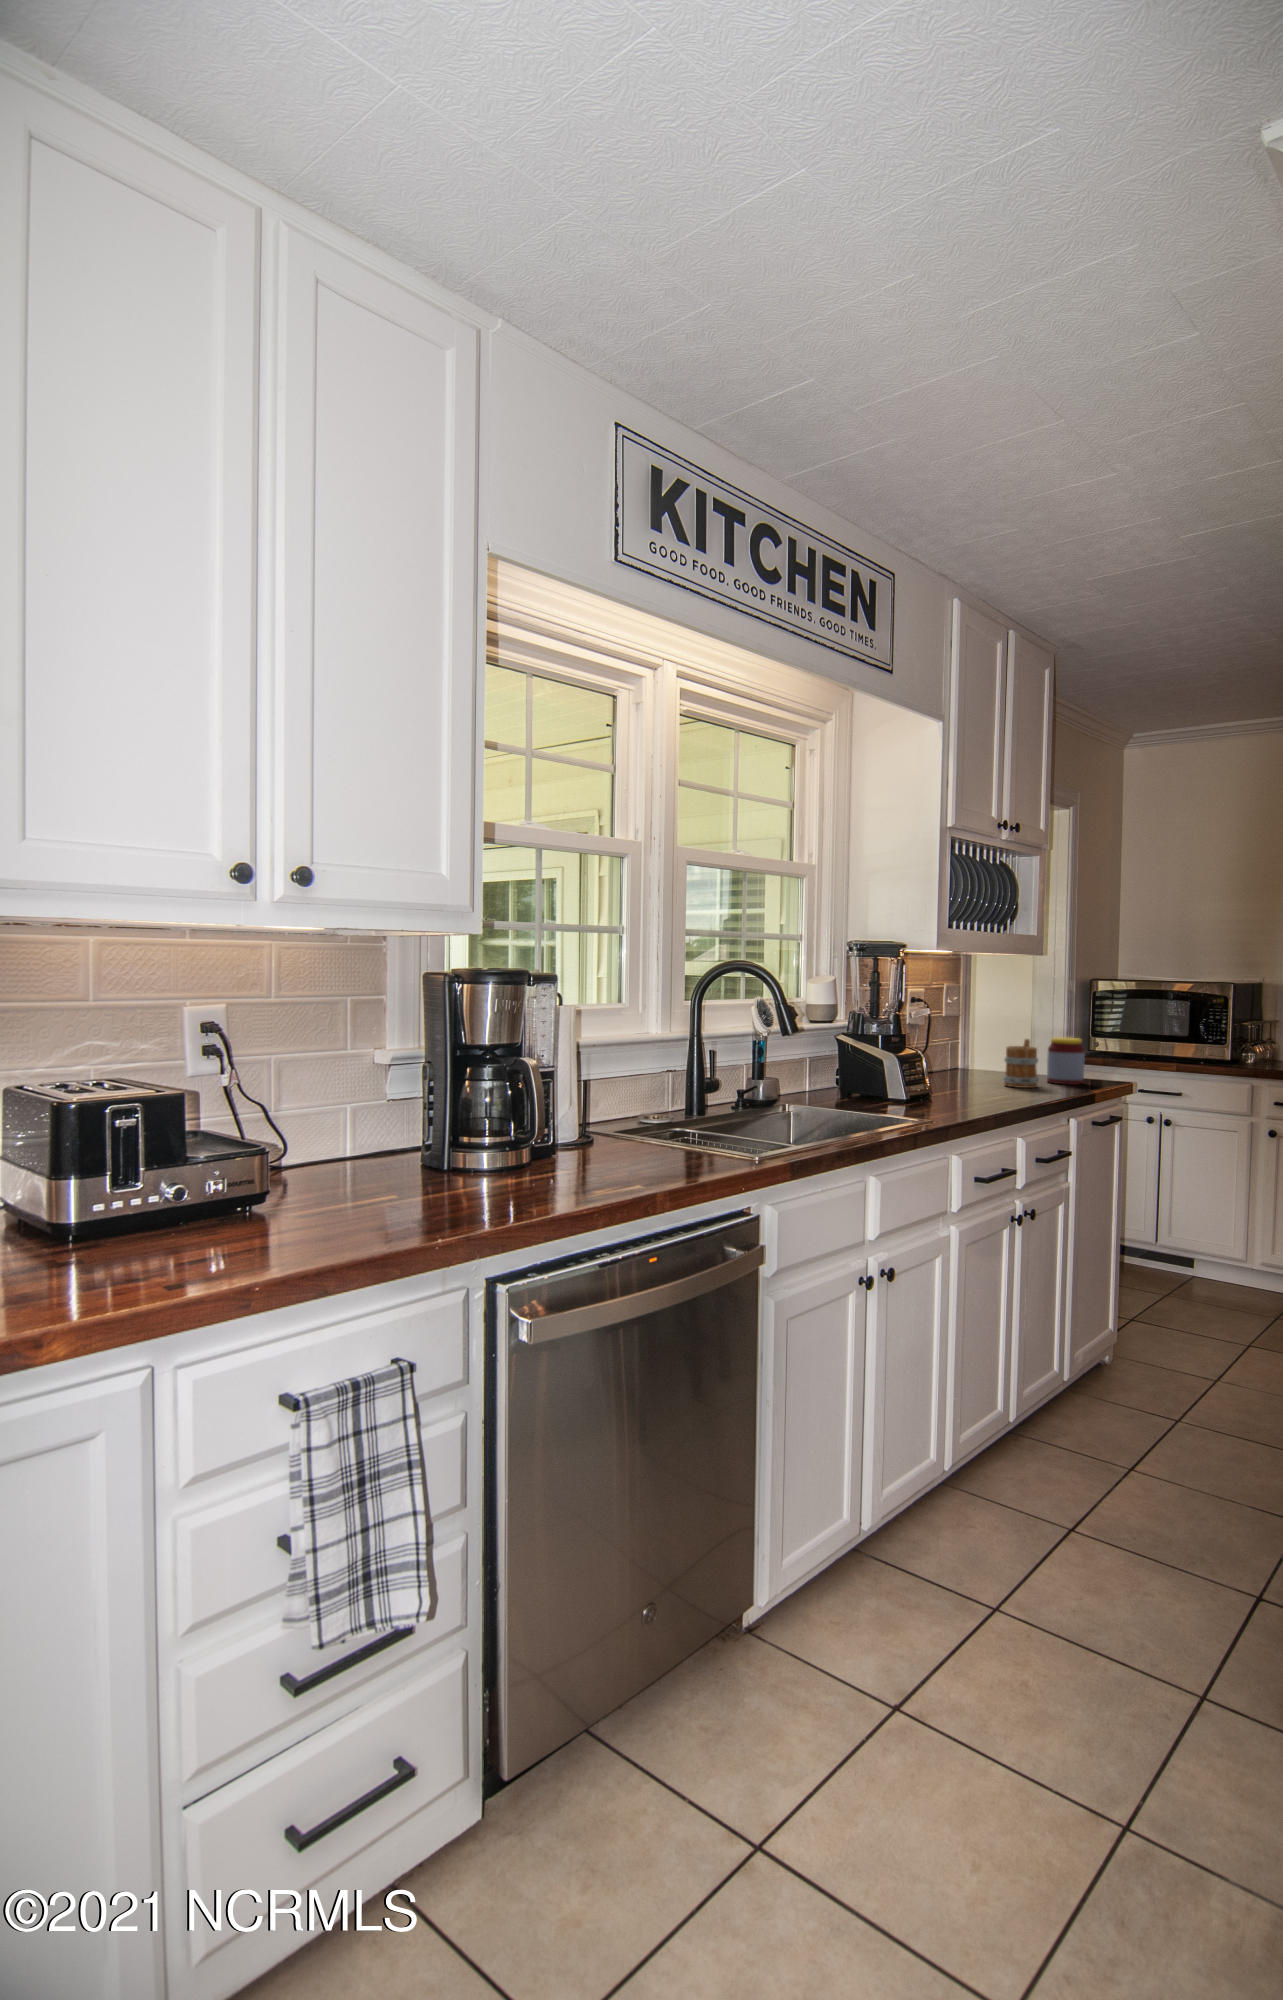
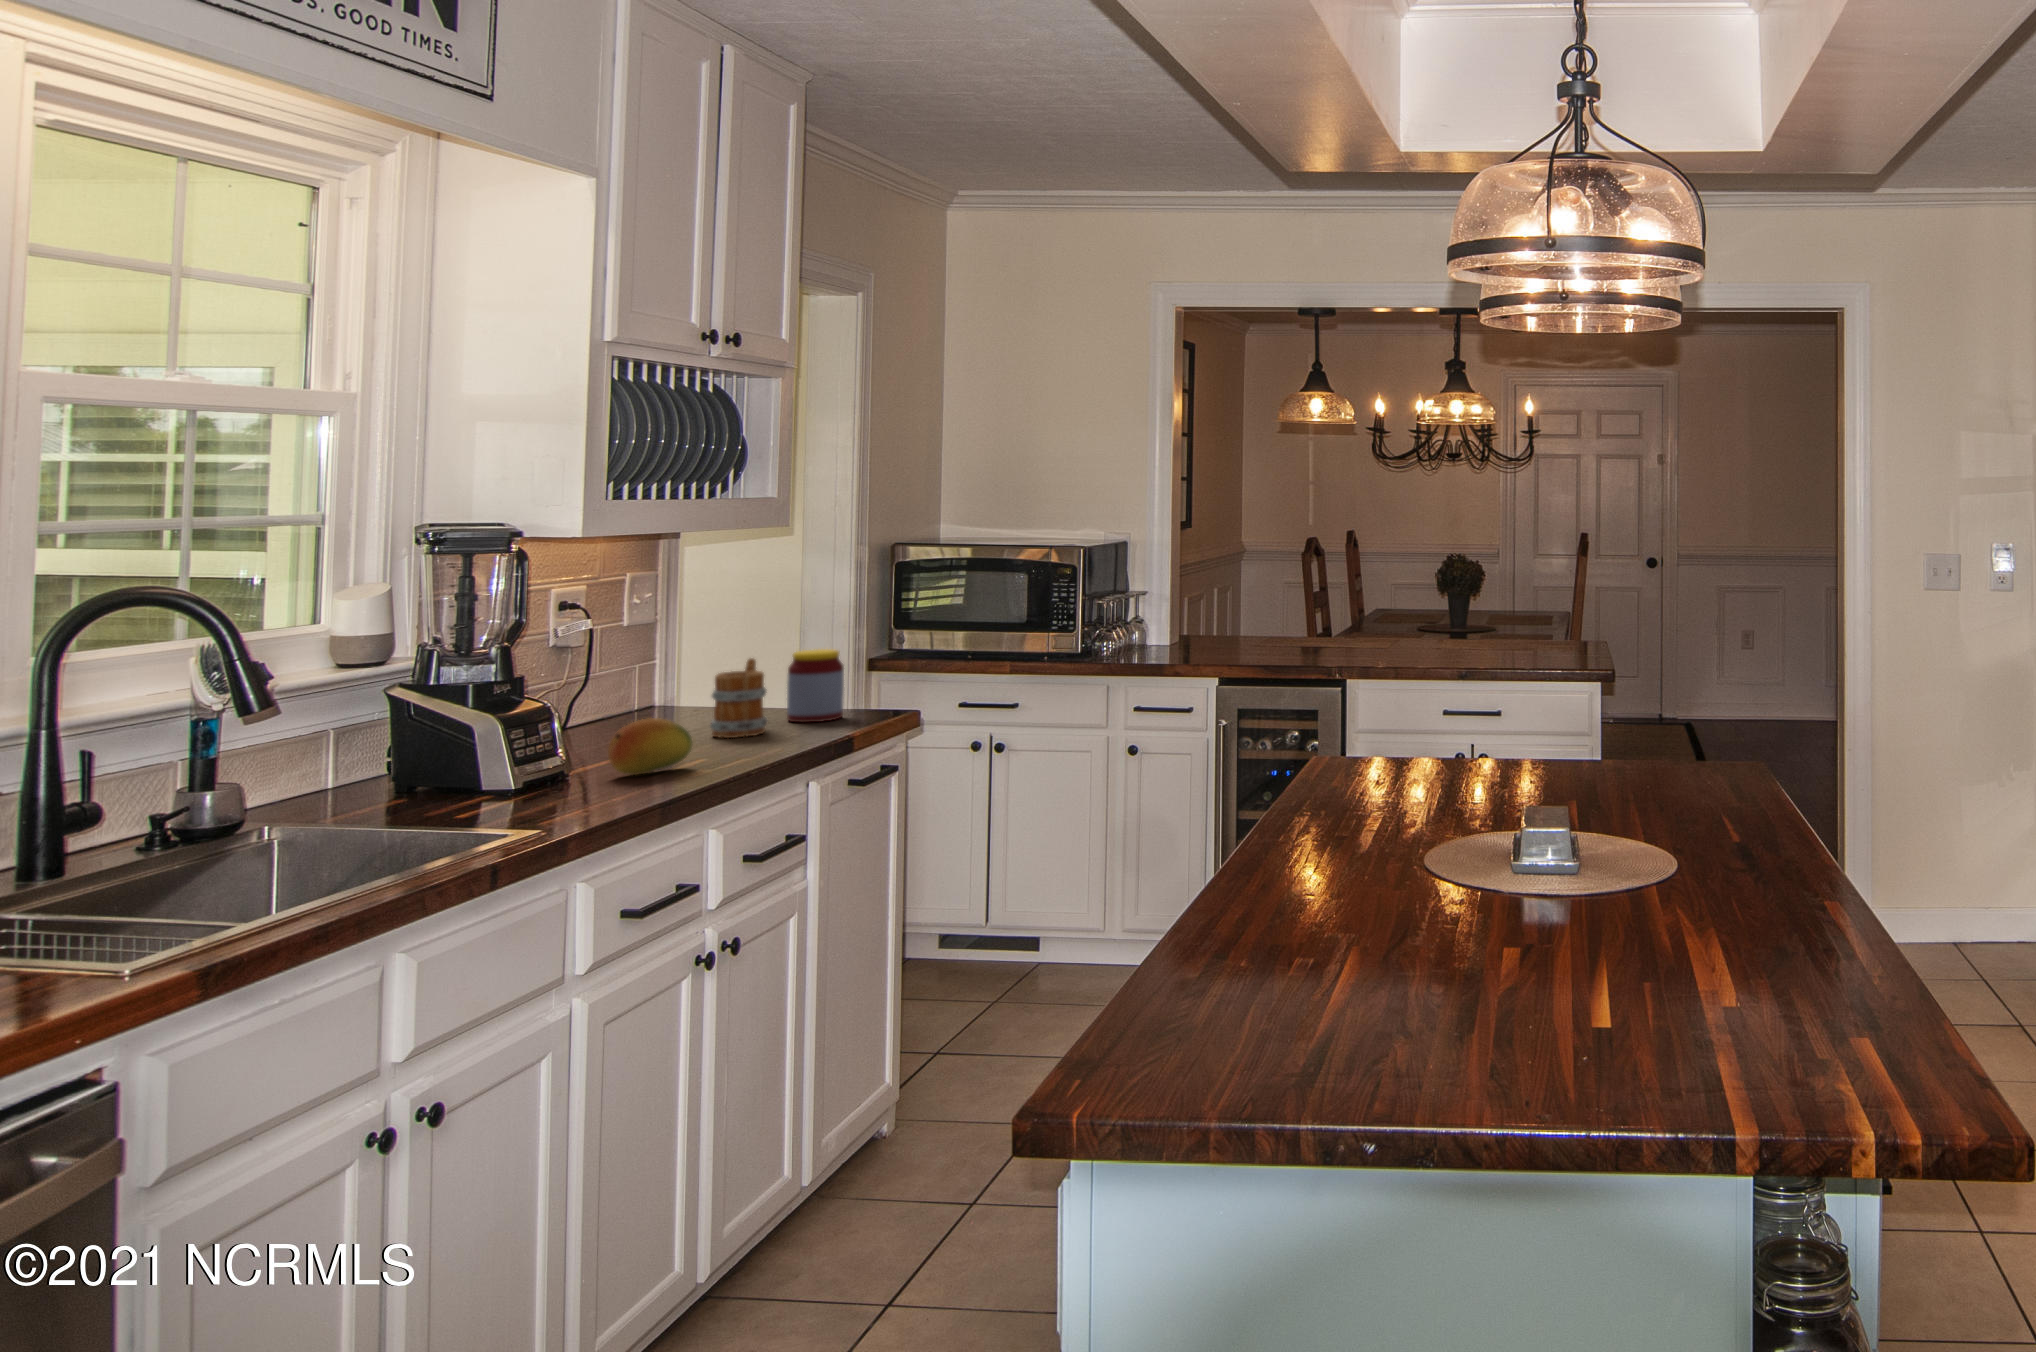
fruit: none [955,1066,1004,1100] -> present [608,718,692,775]

